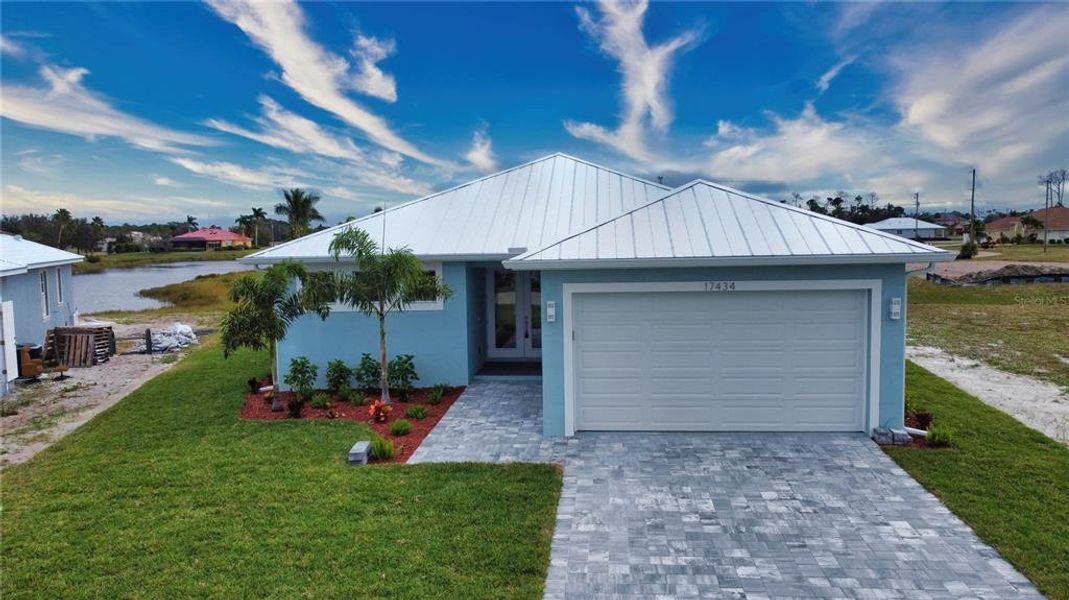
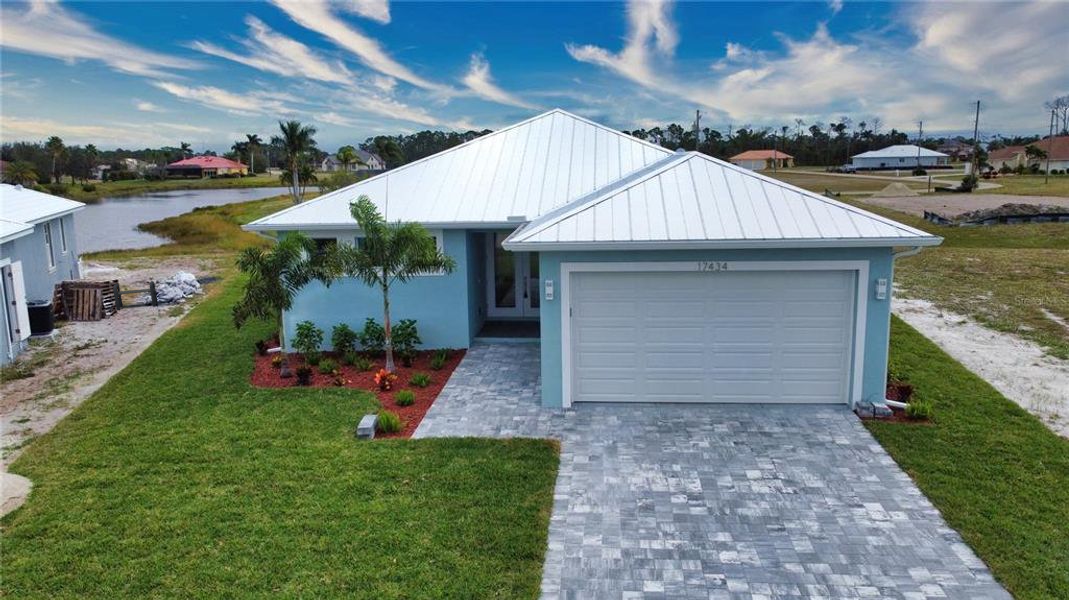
lounge chair: present [21,346,73,384] -> none [30,305,83,342]

